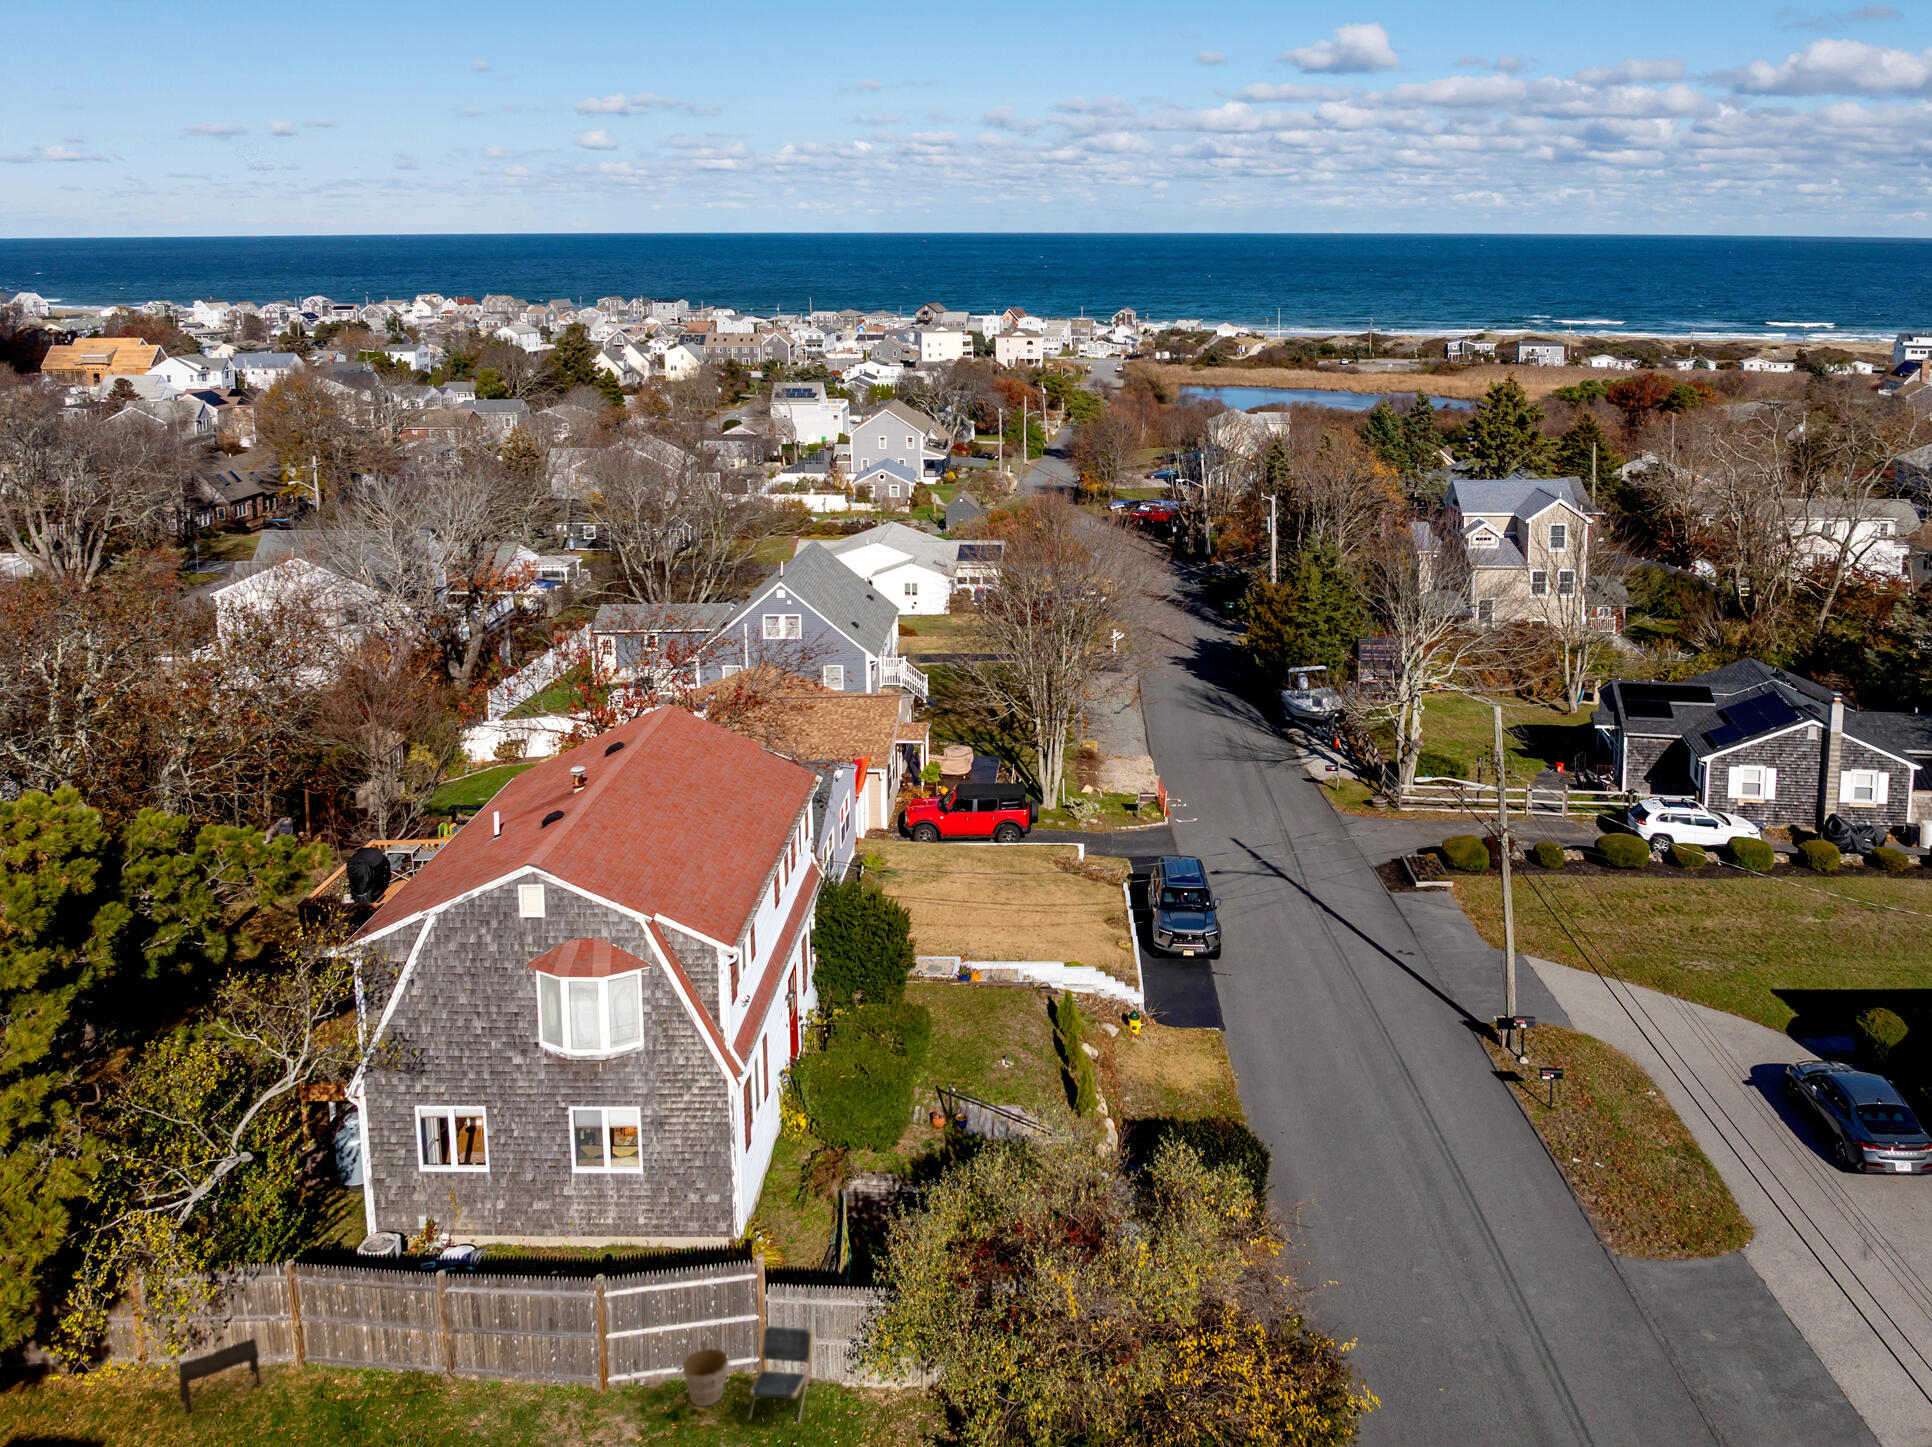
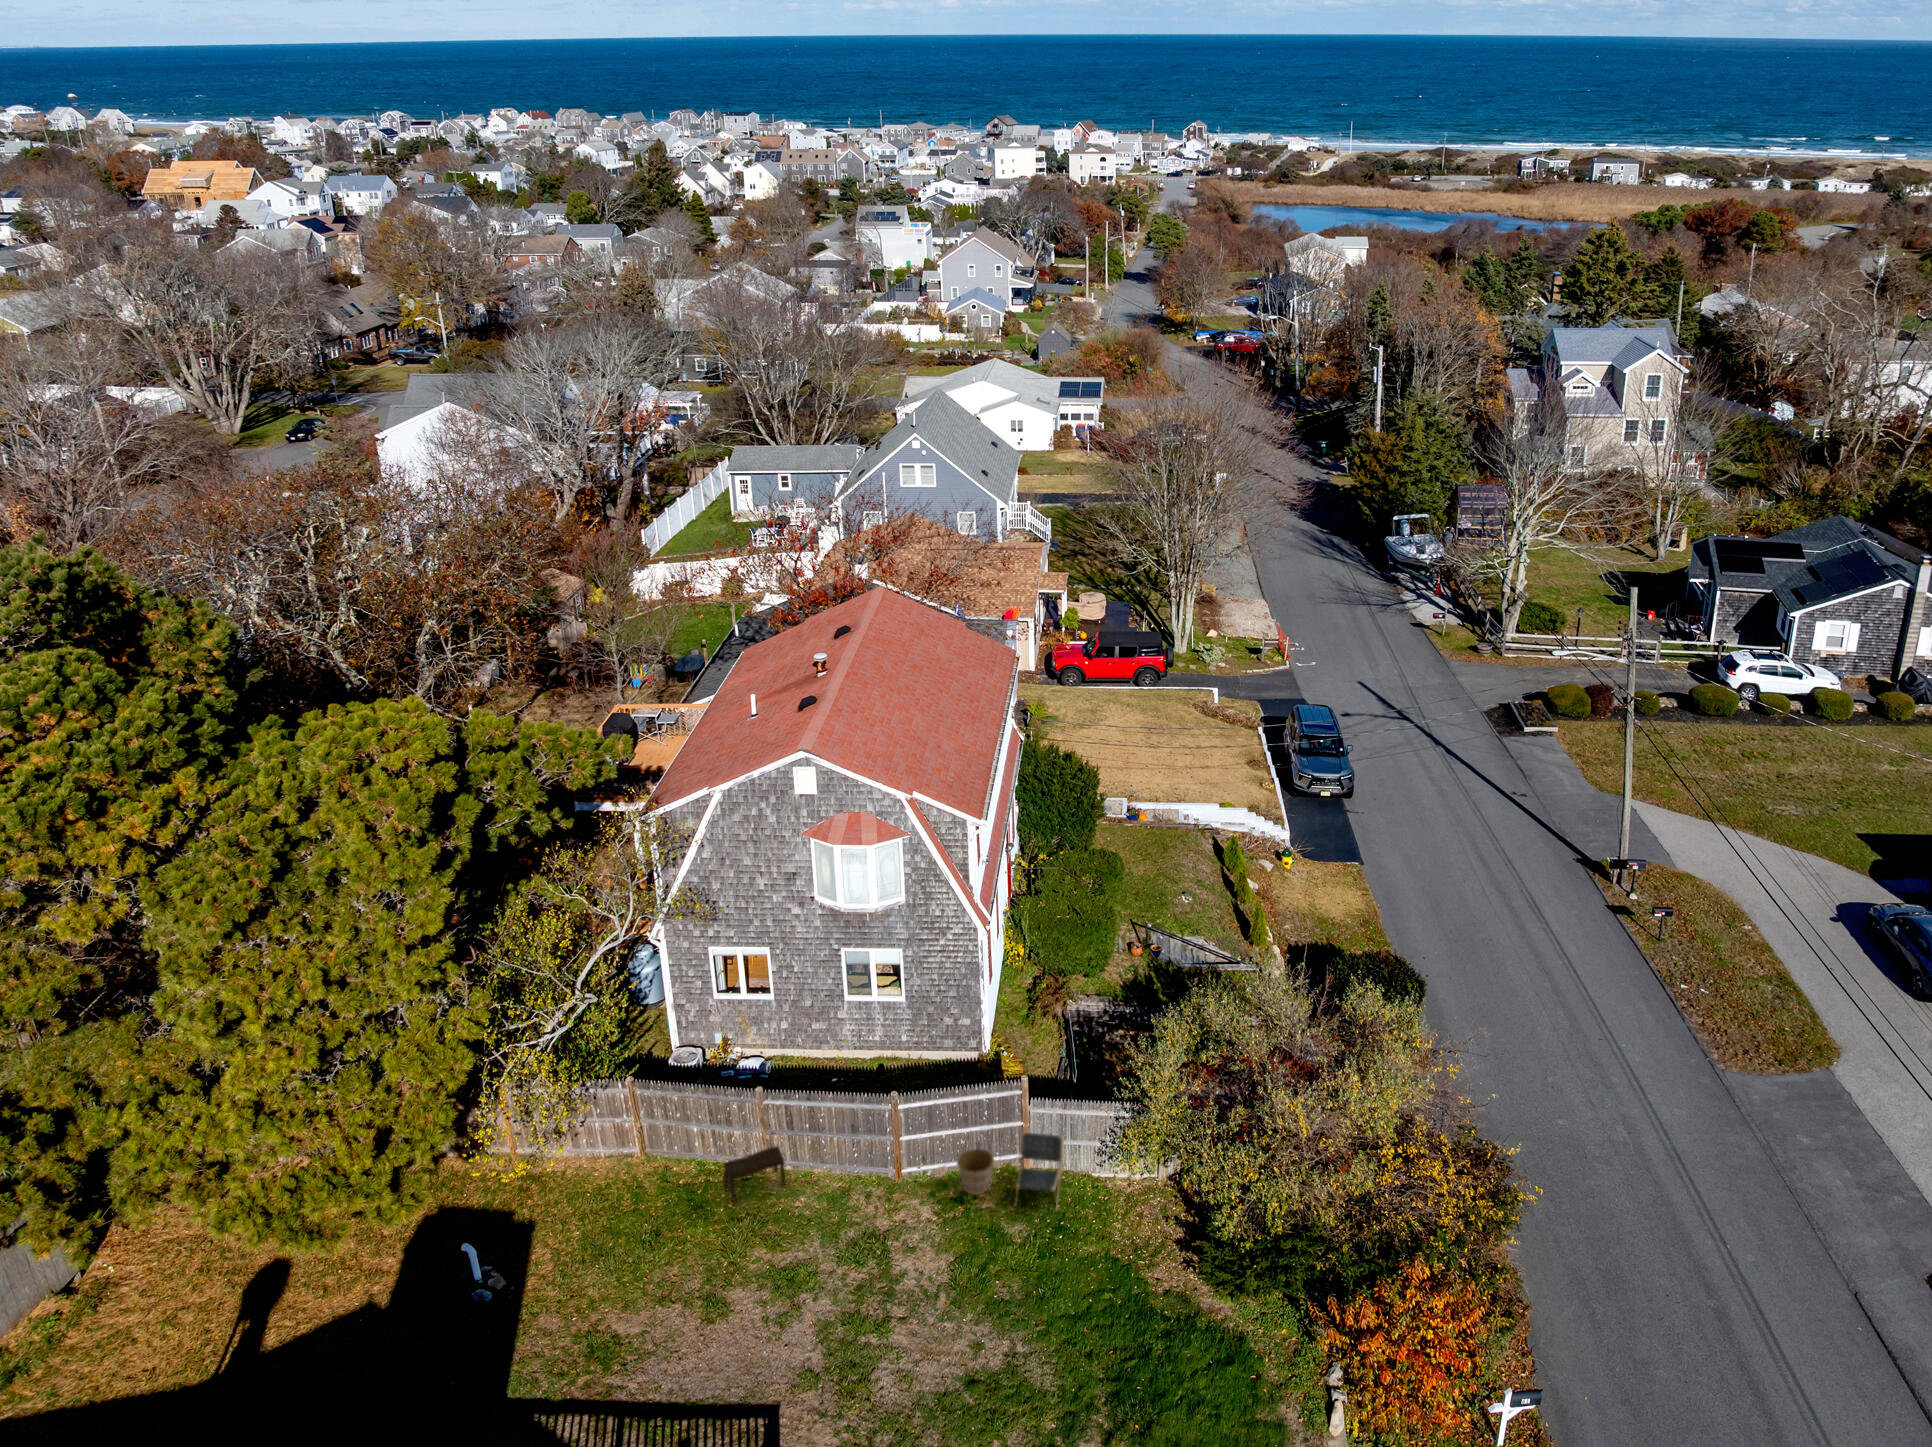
bench: present [179,1338,261,1412] -> present [723,1146,785,1202]

